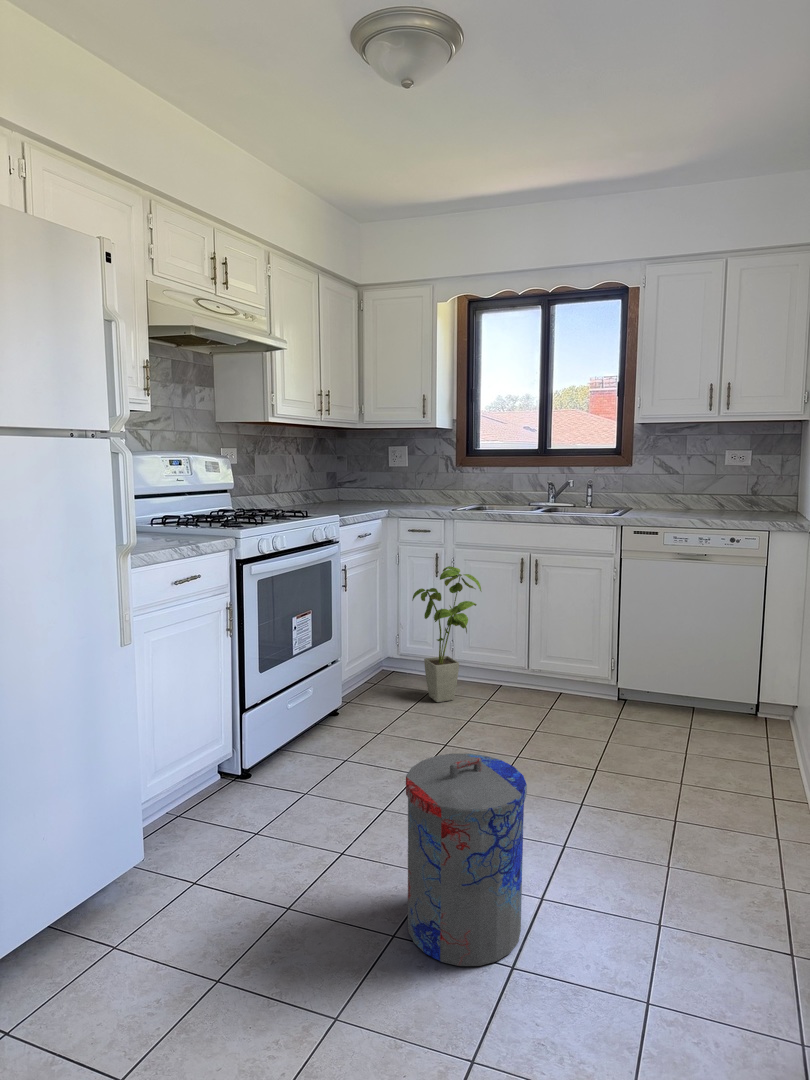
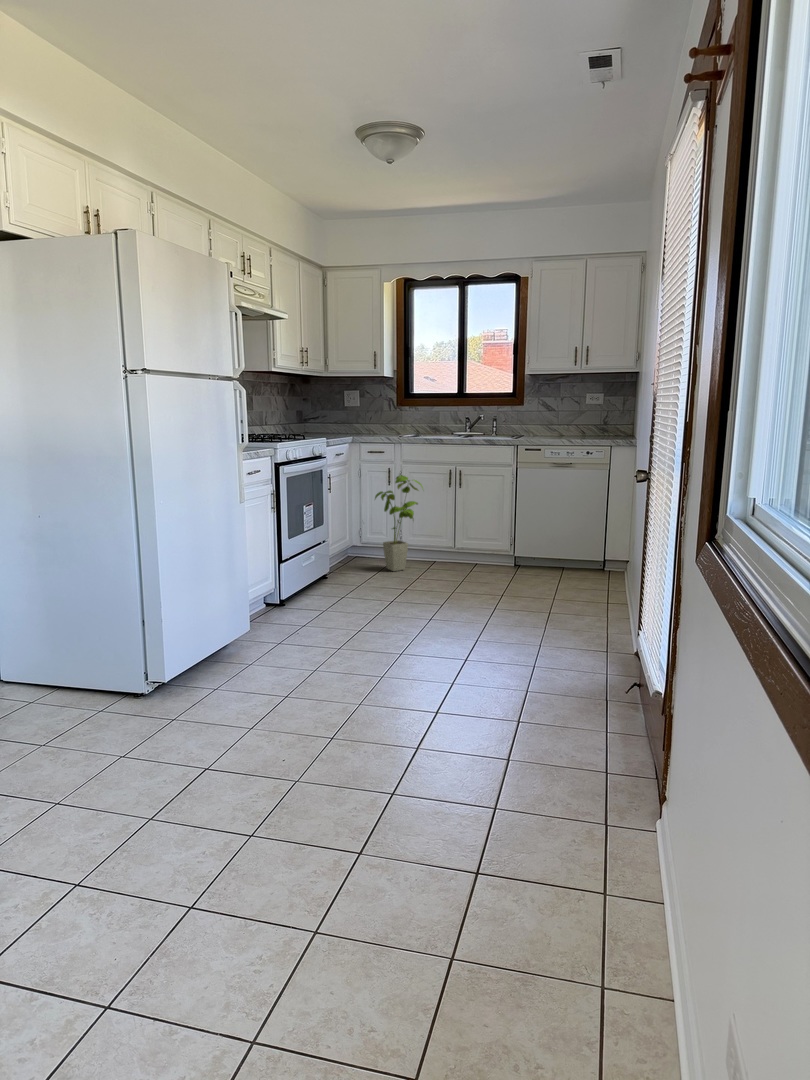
trash can: present [406,753,527,966] -> none [407,555,471,658]

